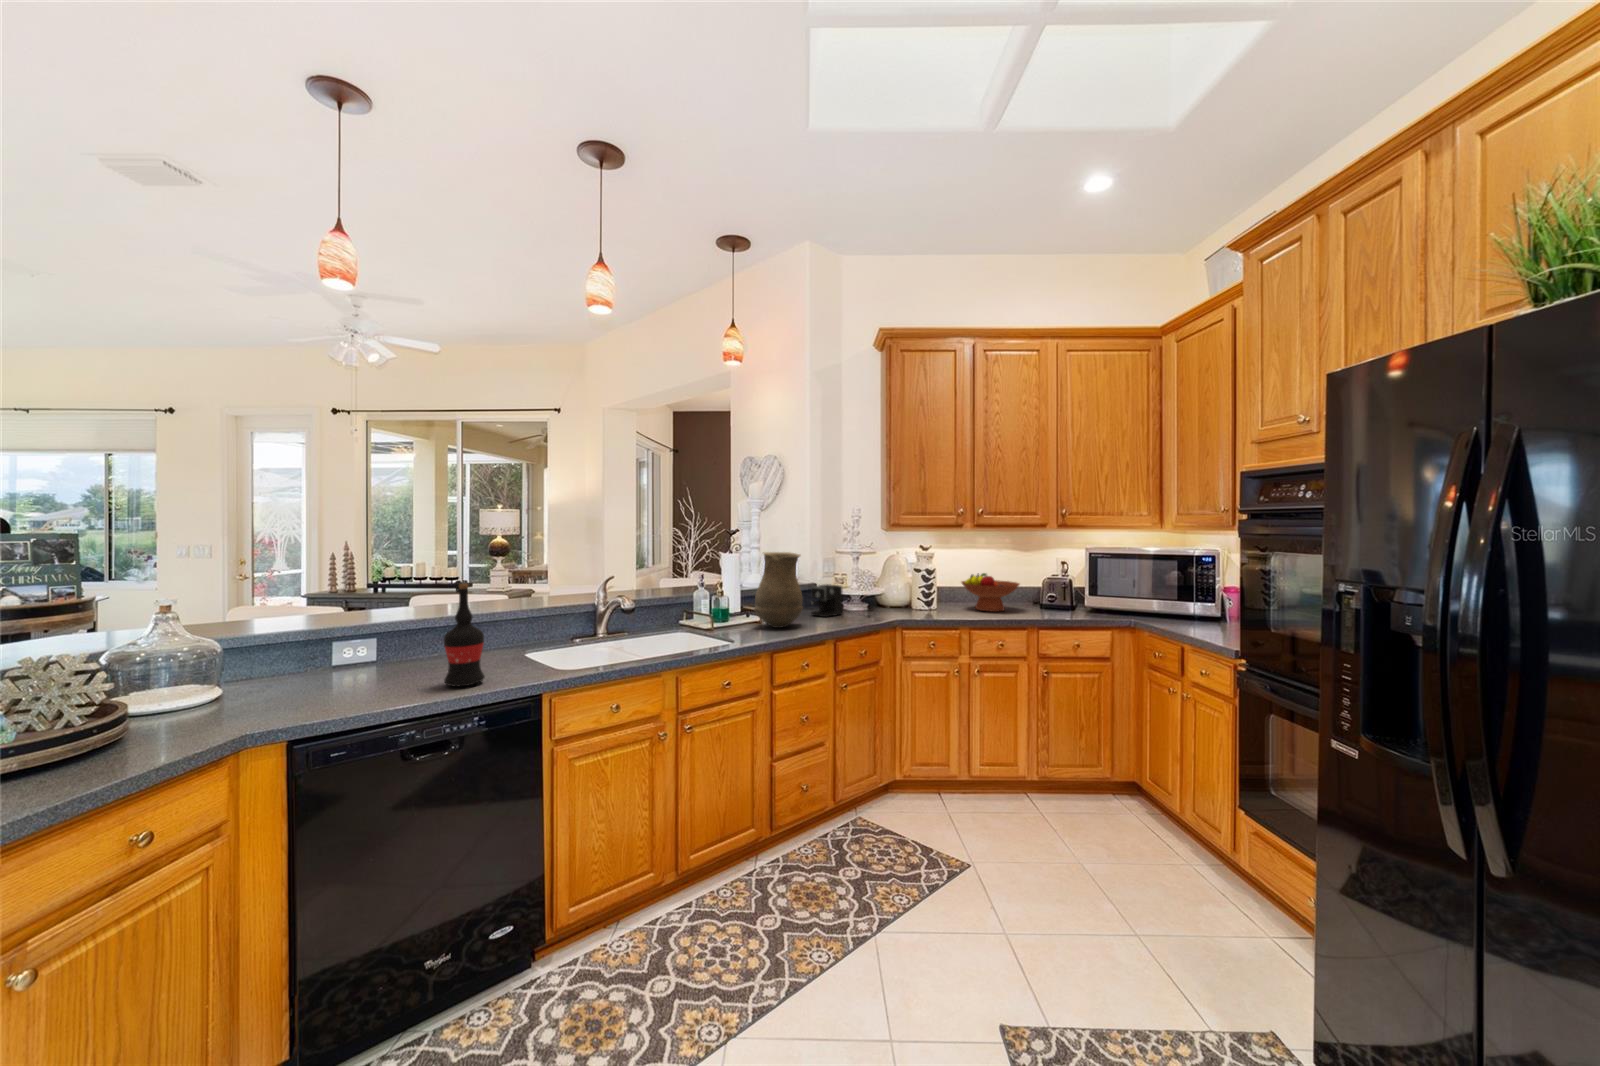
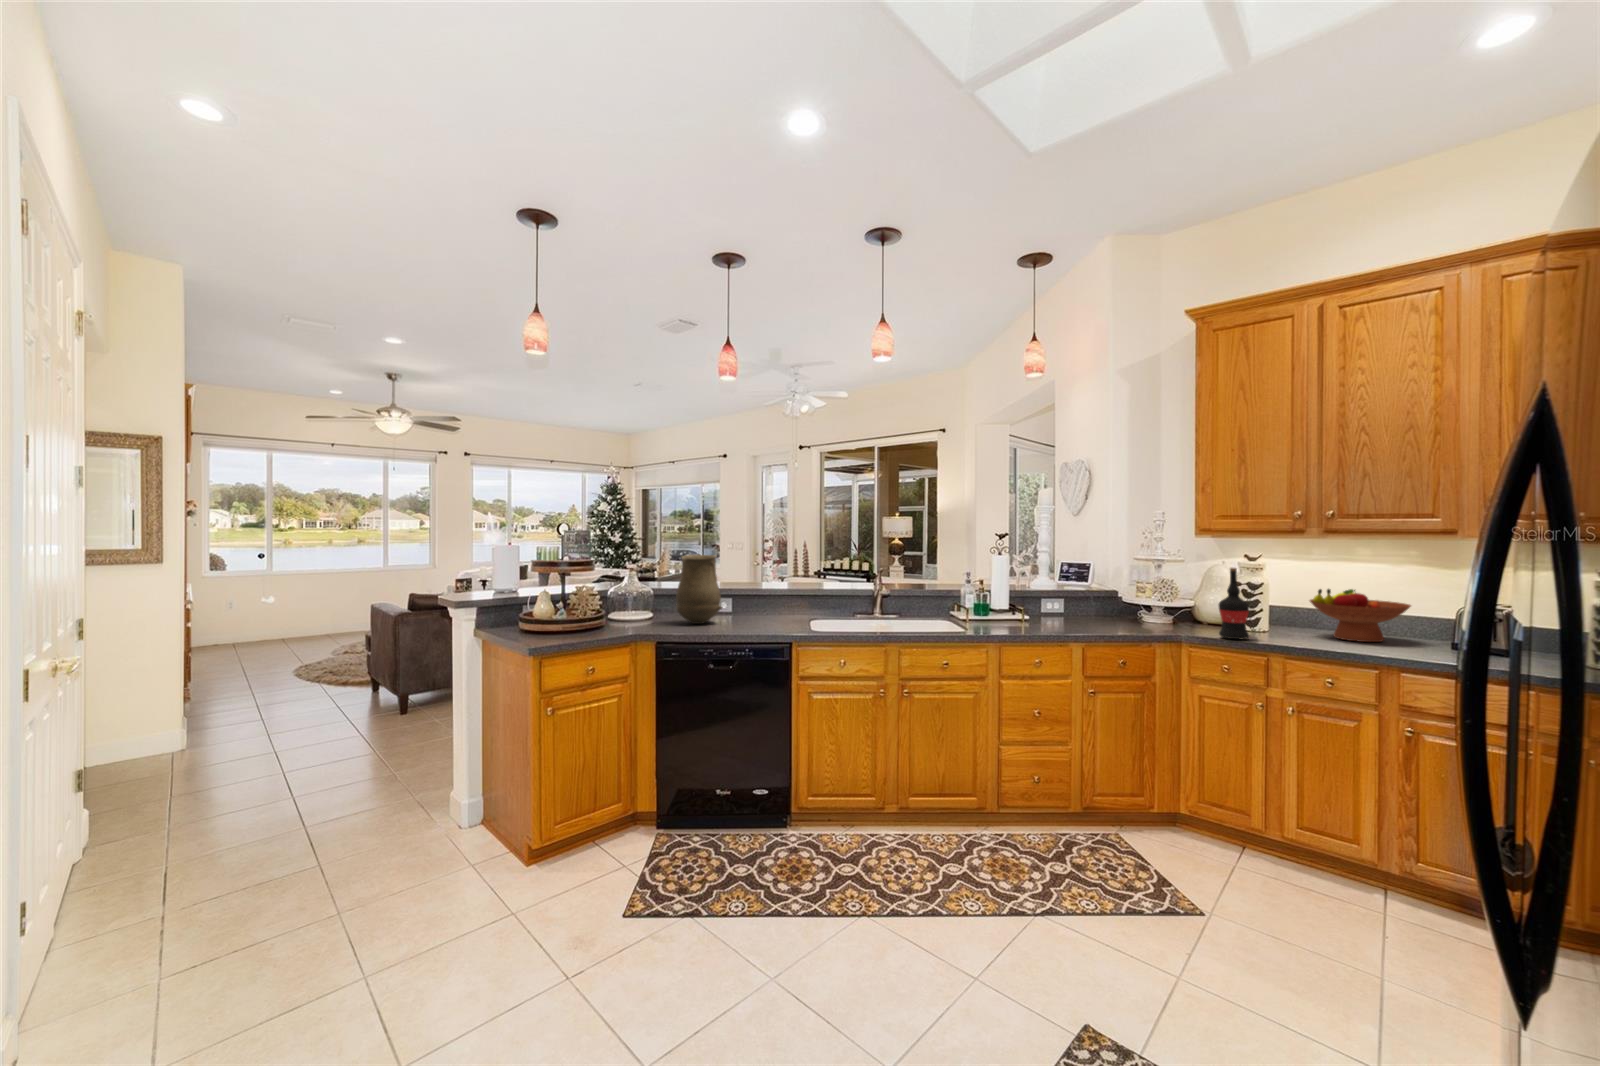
vase: present [753,552,803,628] -> present [676,555,722,624]
wine bottle: present [444,584,485,686] -> present [1219,568,1249,639]
coffee maker: present [811,584,842,617] -> none [1085,591,1156,629]

